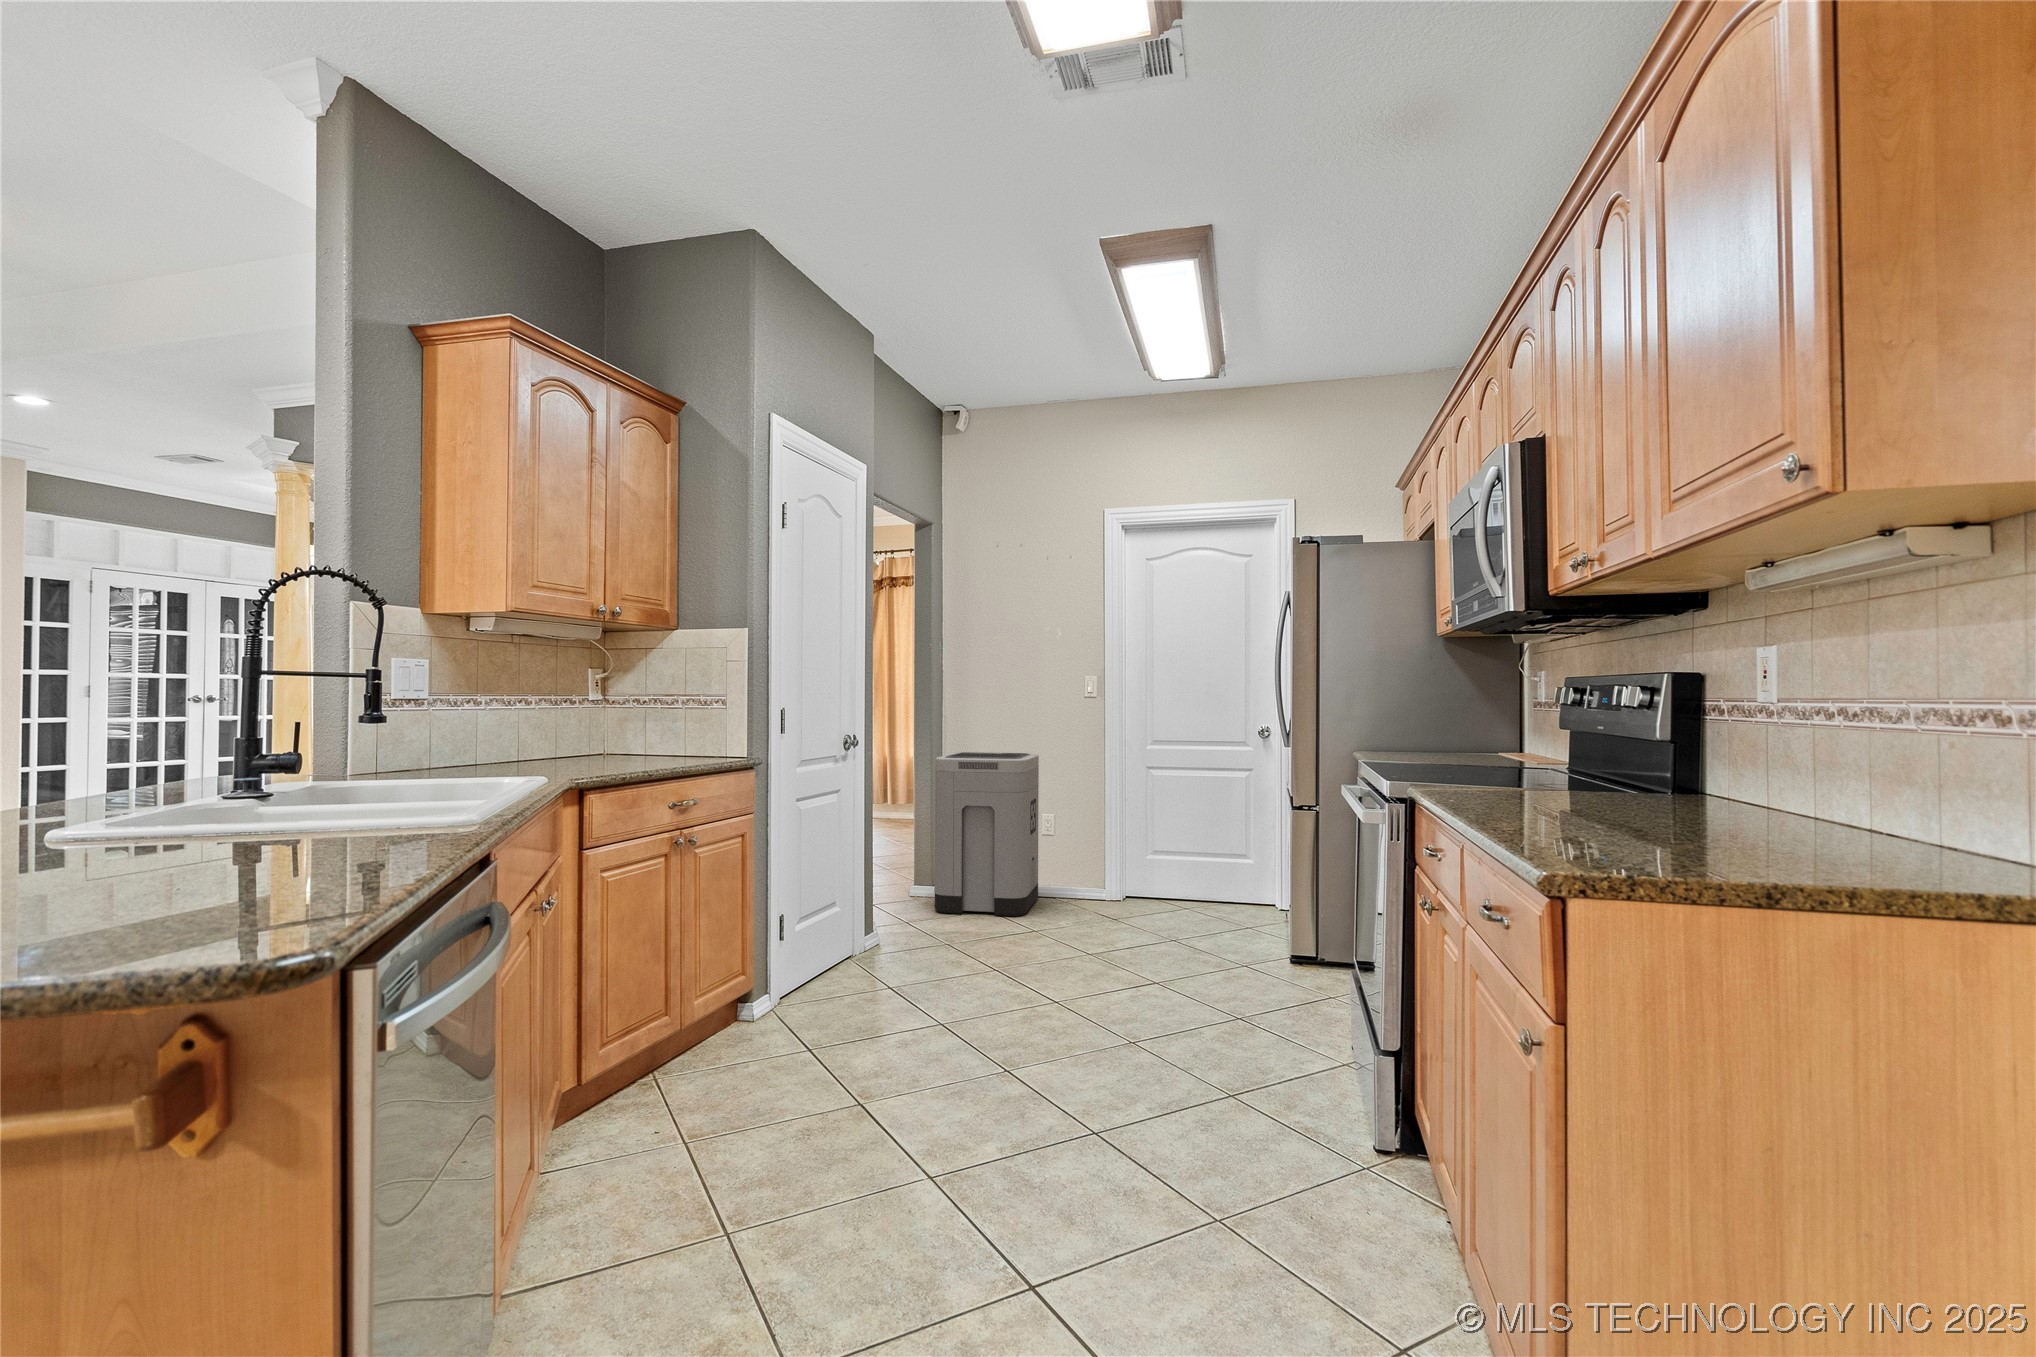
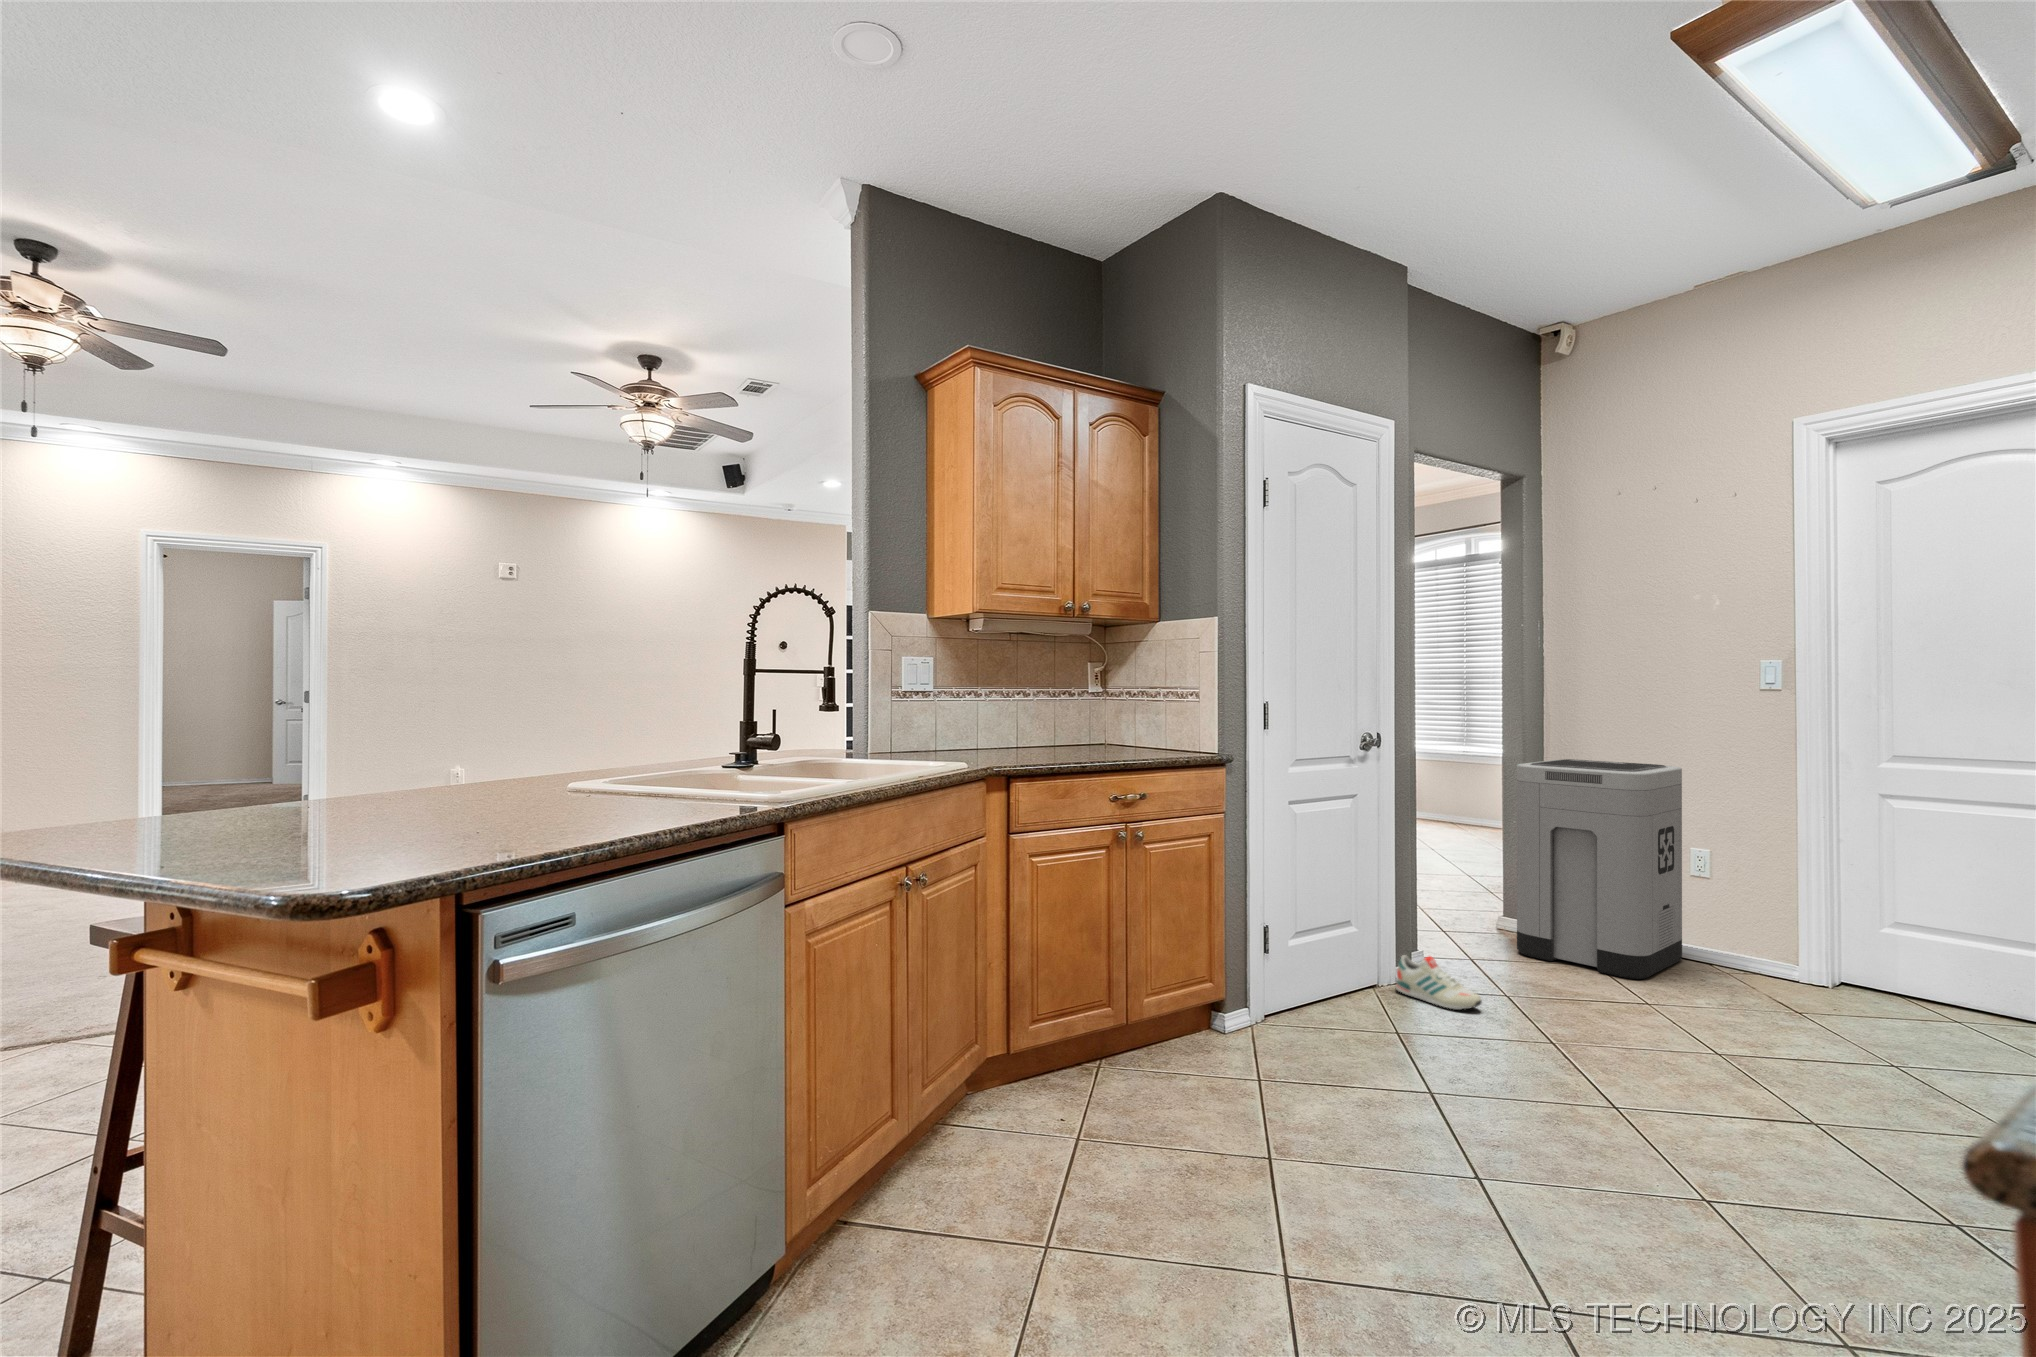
shoe: none [868,922,939,962] -> present [1395,955,1482,1010]

